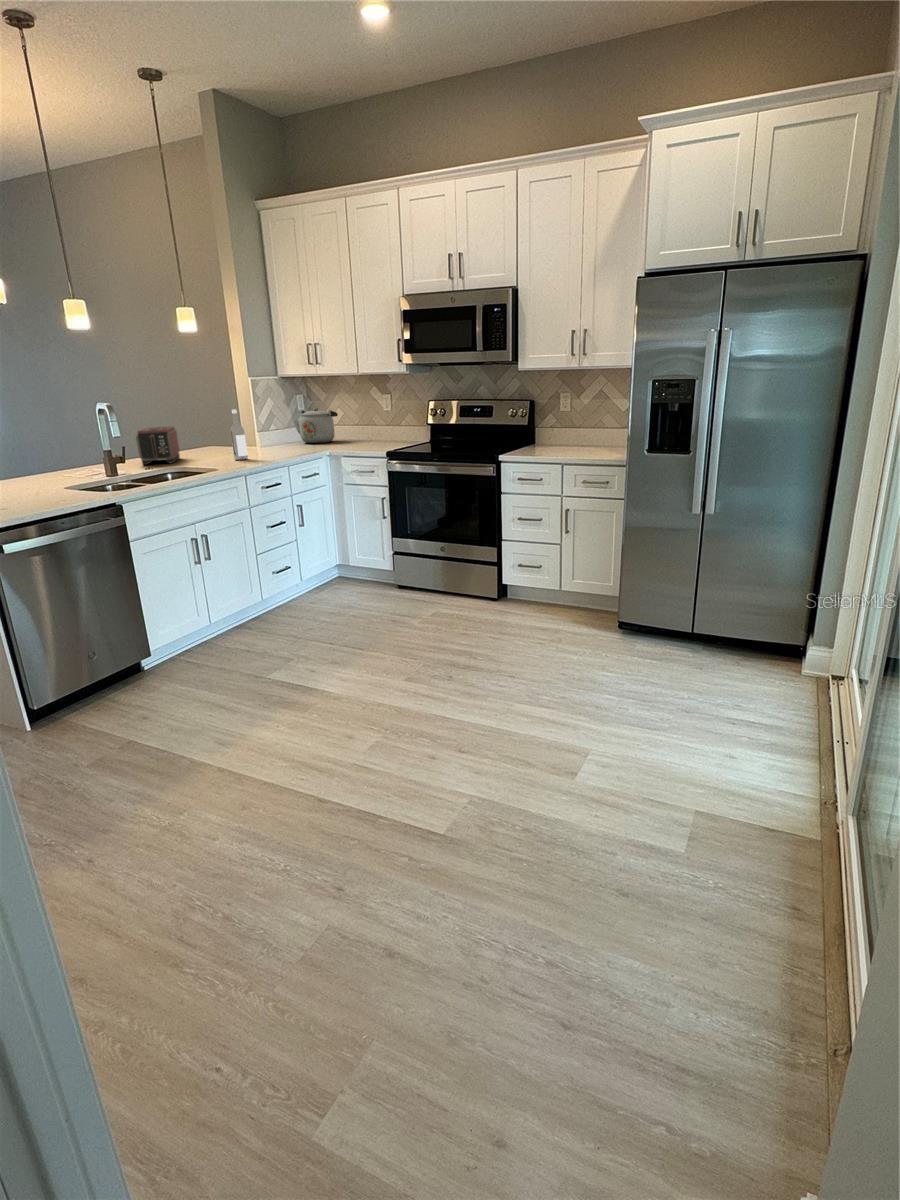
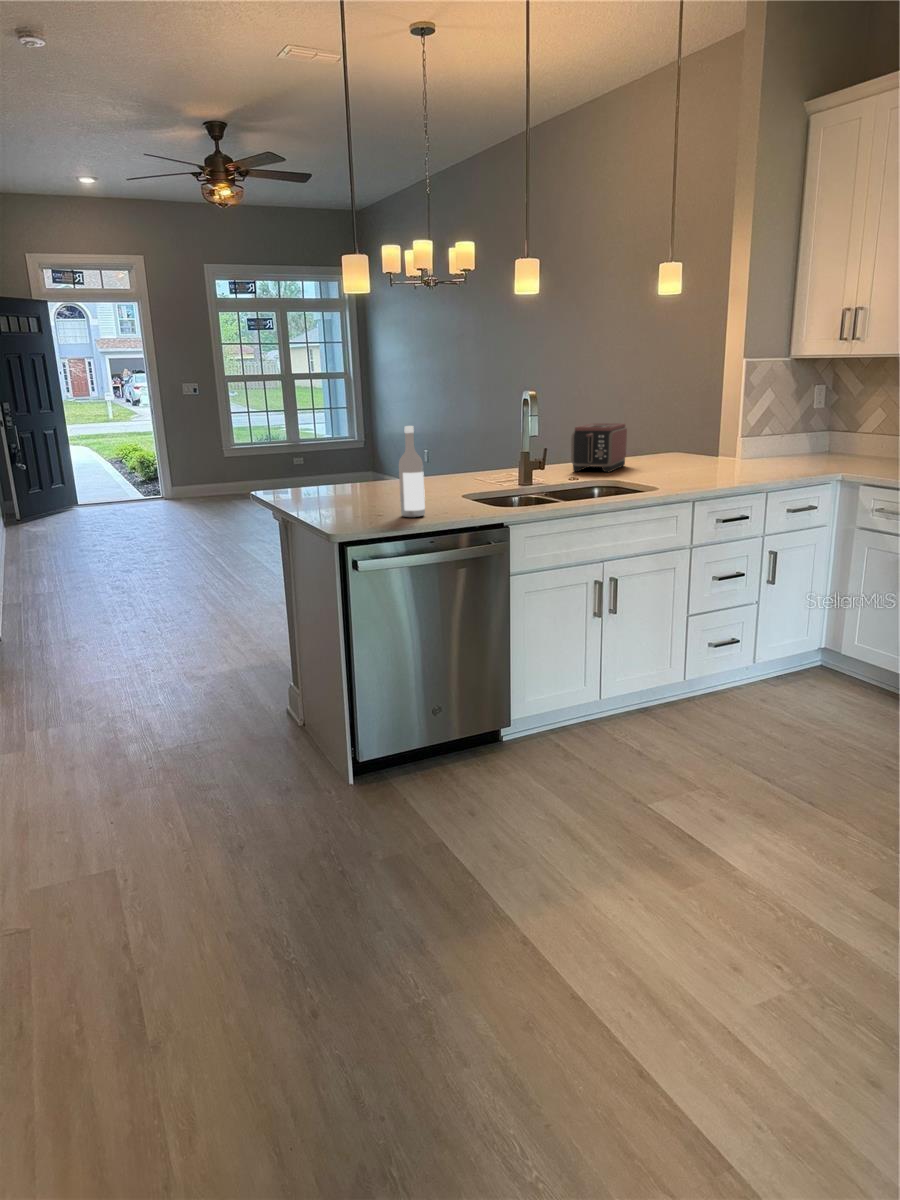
kettle: present [294,408,338,443] -> none [800,406,874,459]
wine bottle: present [230,410,248,460] -> present [399,426,425,517]

